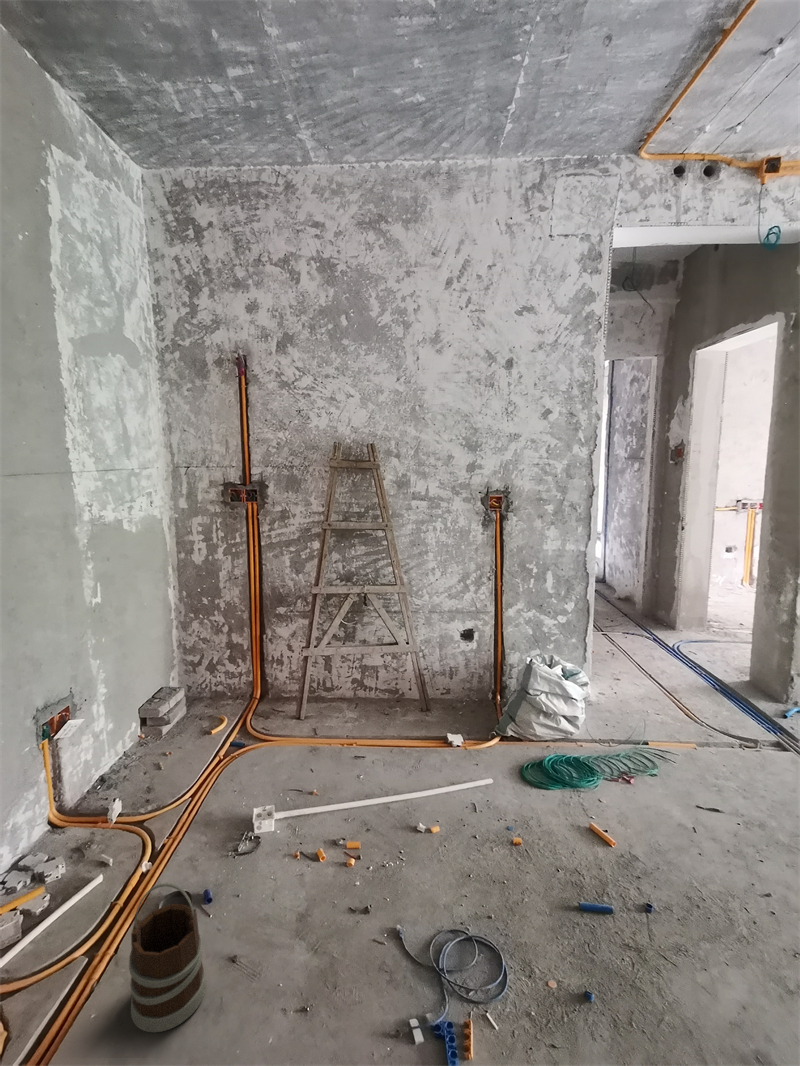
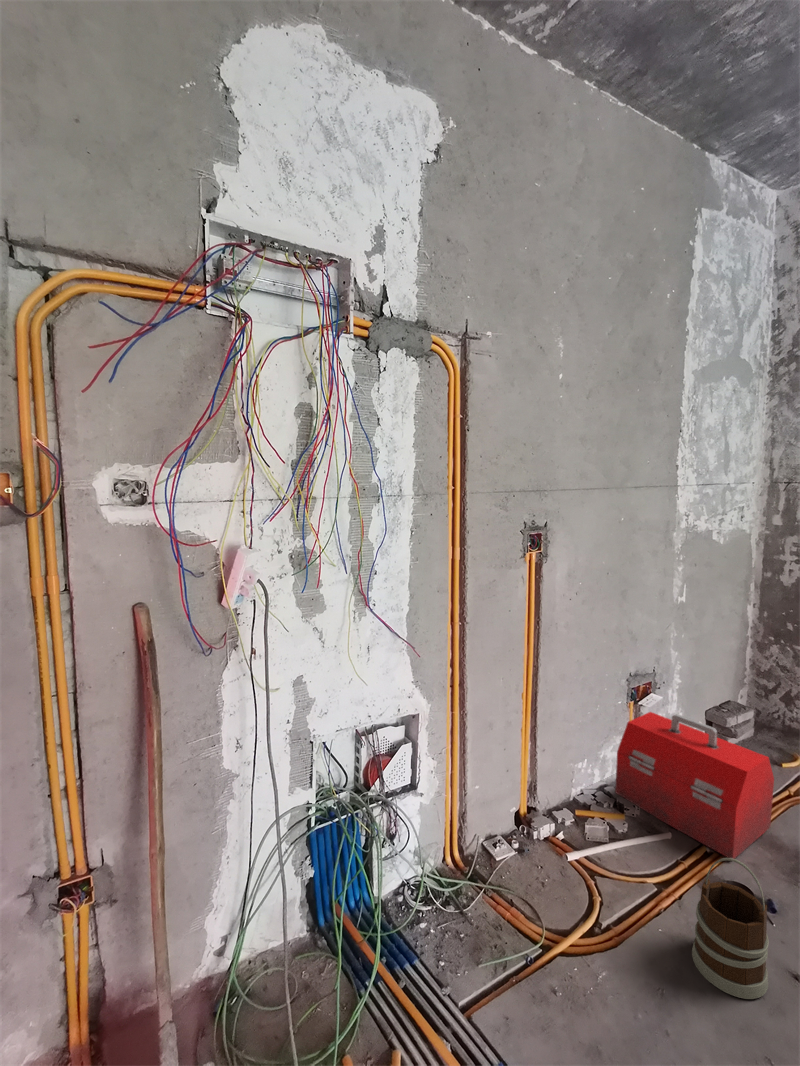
toolbox: none [29,735,204,864] -> present [615,712,774,858]

